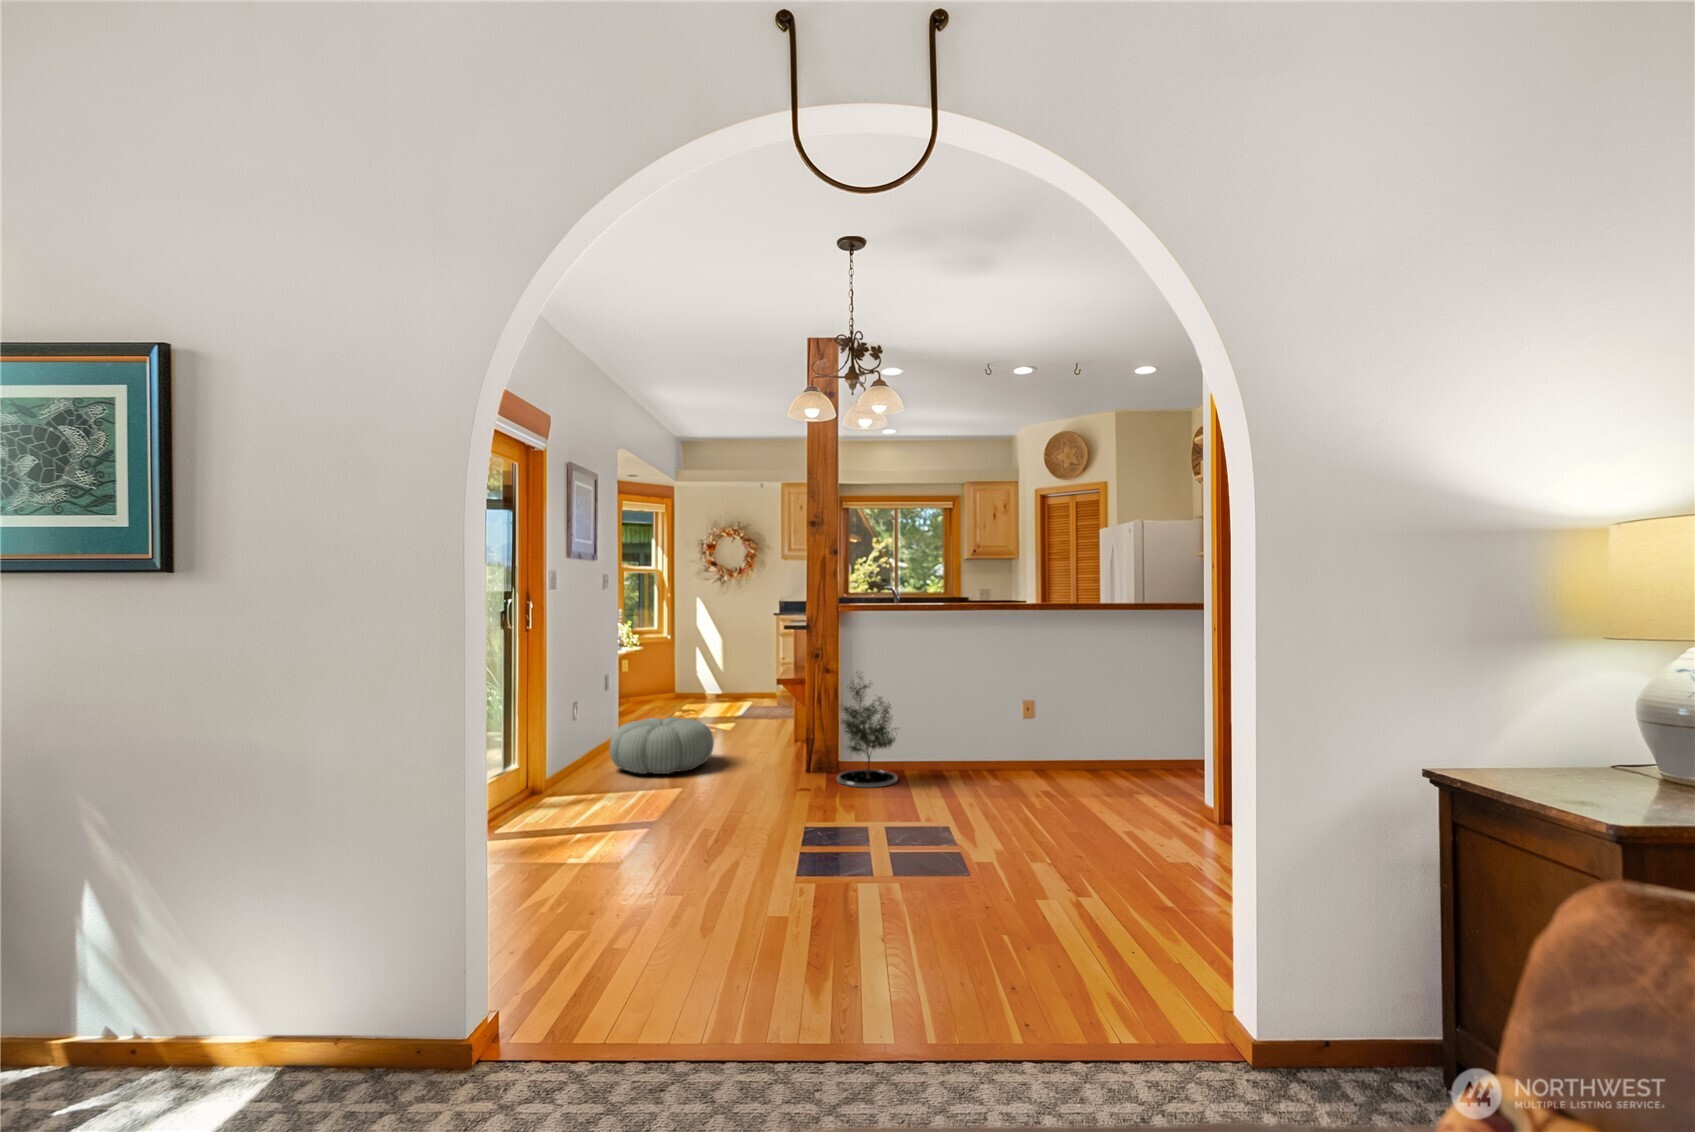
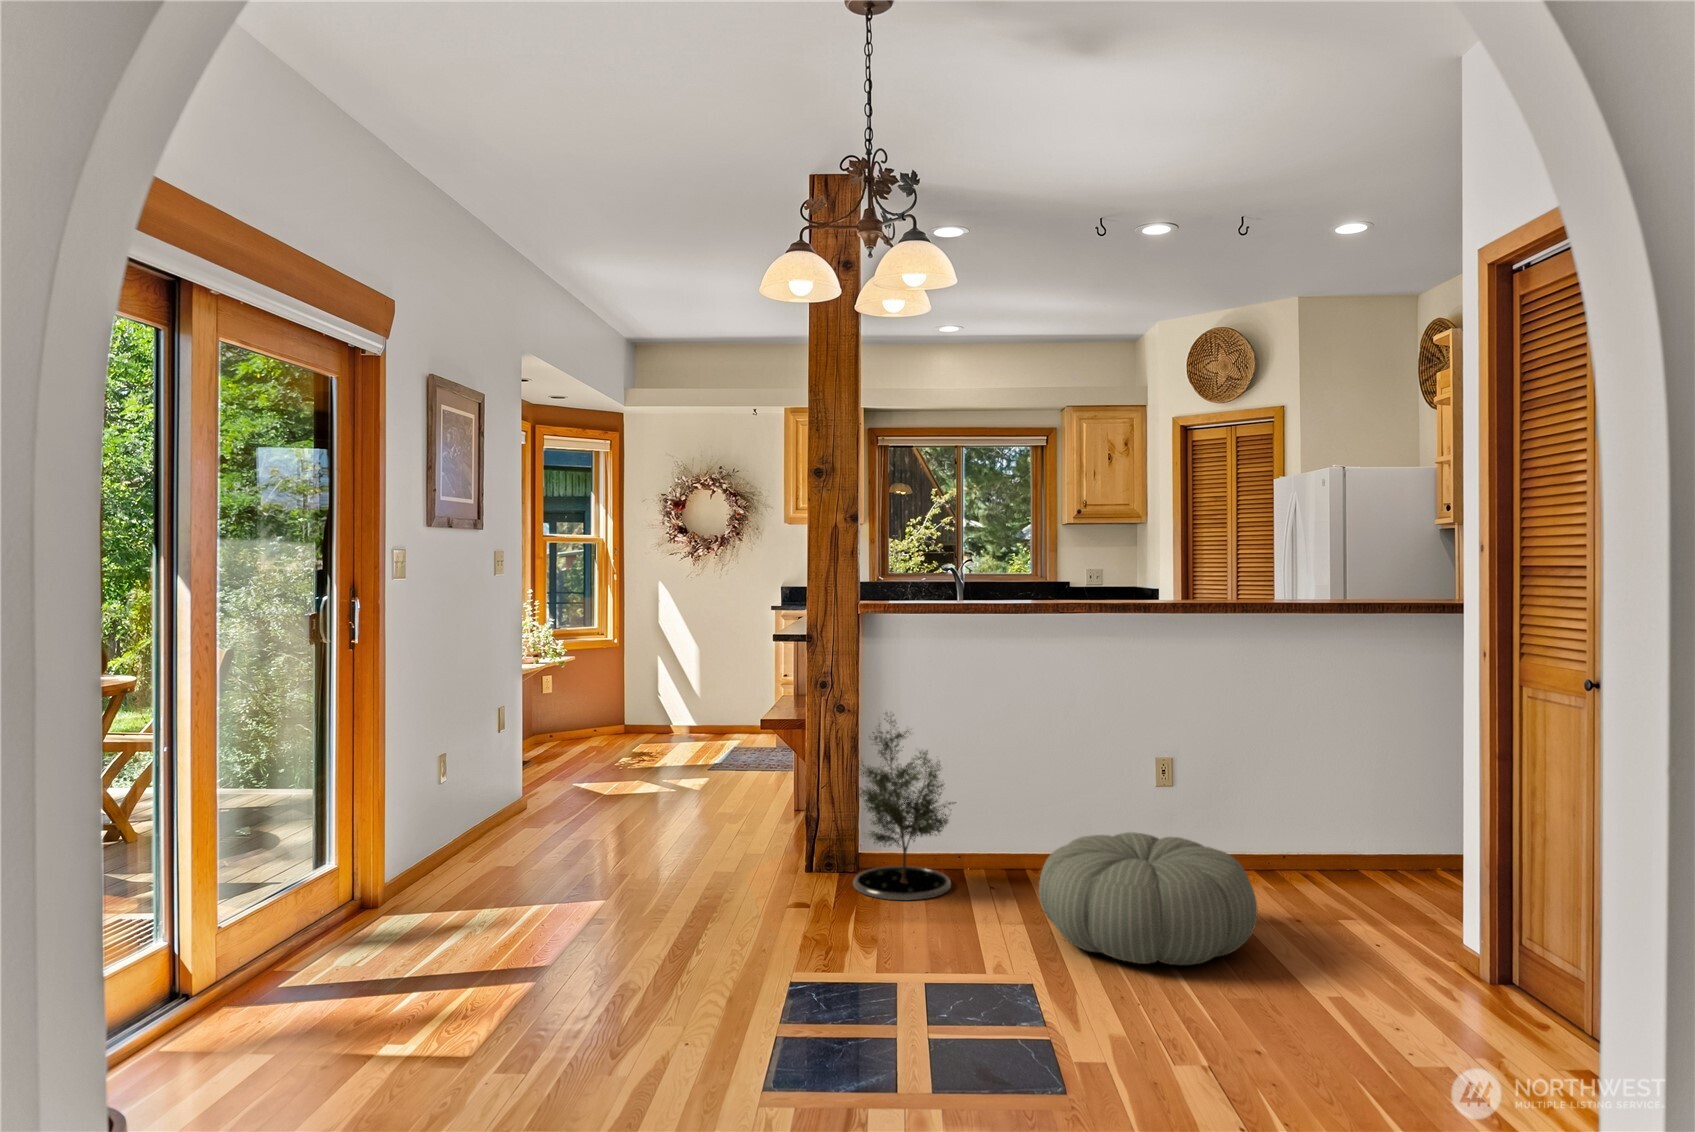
pouf: present [610,717,714,774] -> present [1039,832,1257,965]

